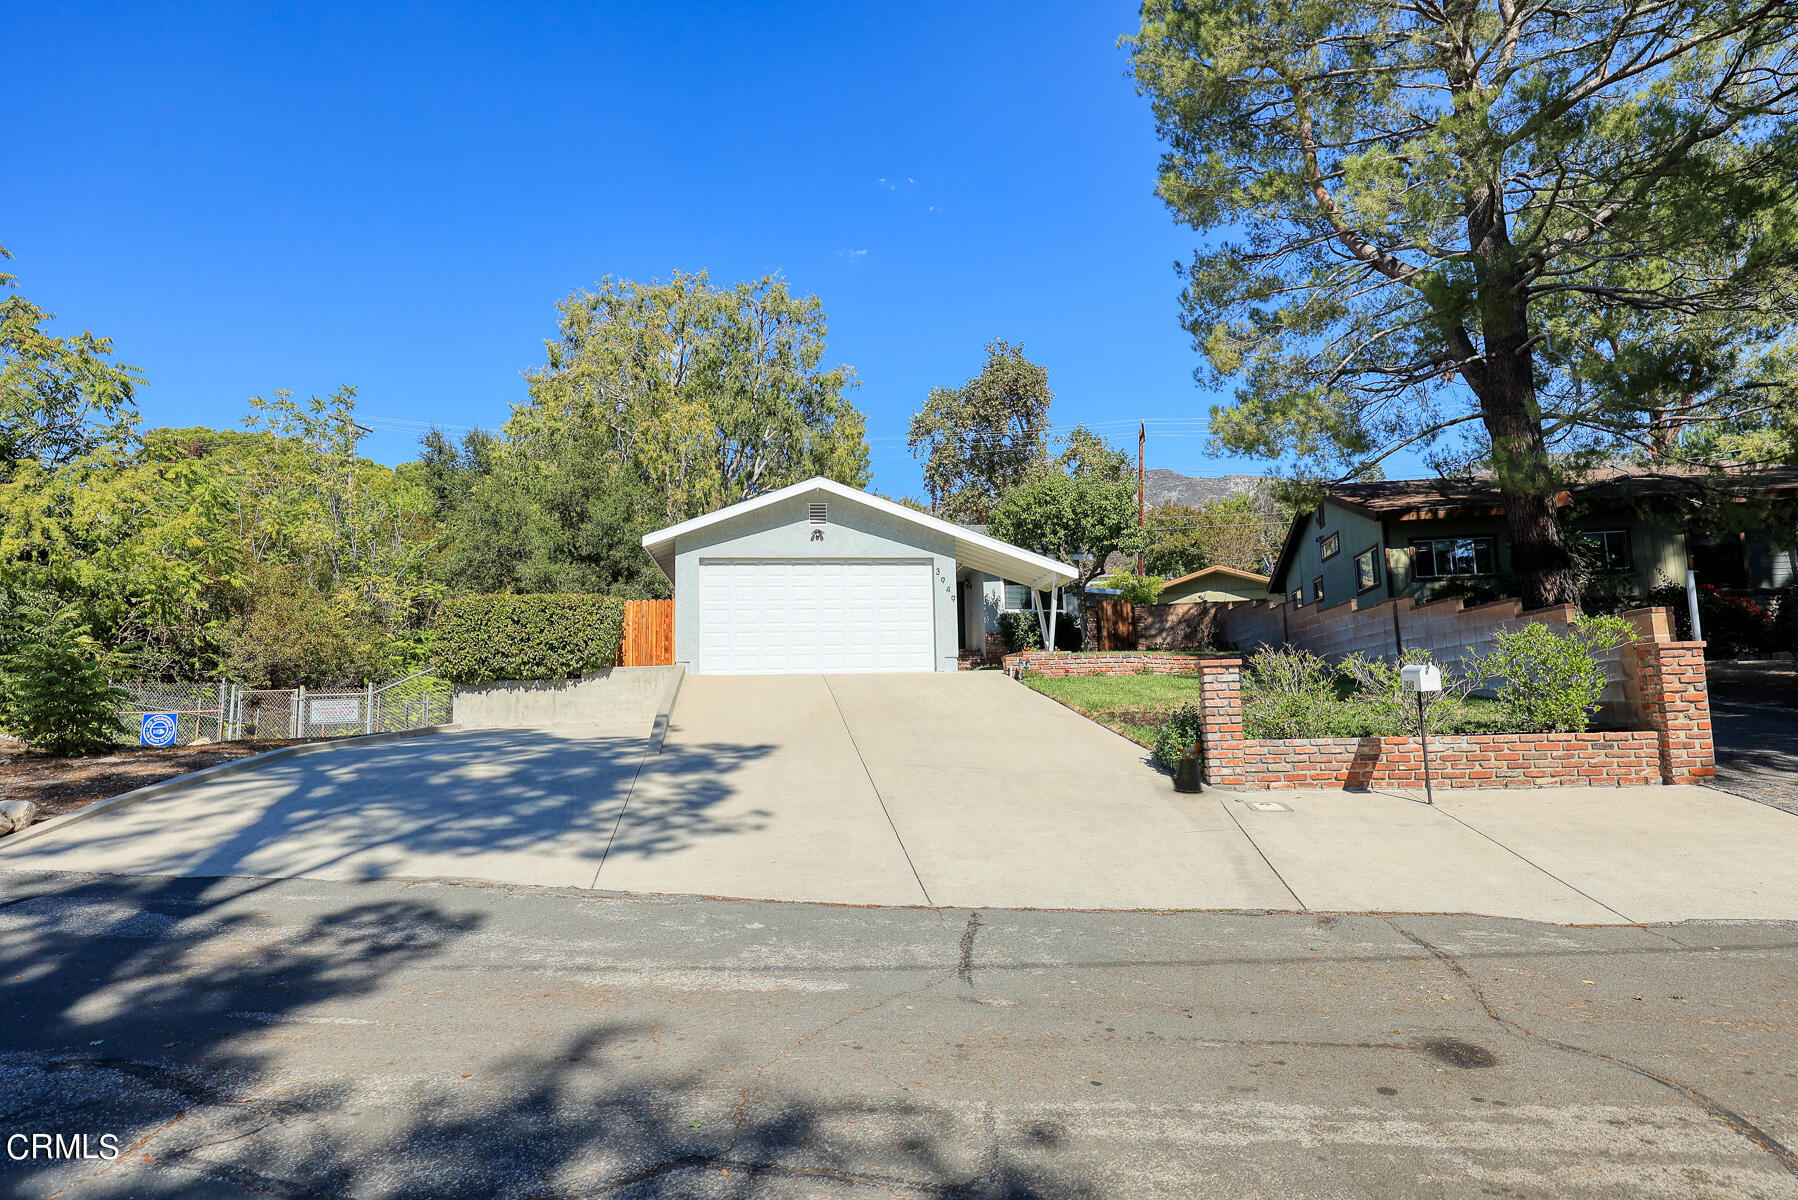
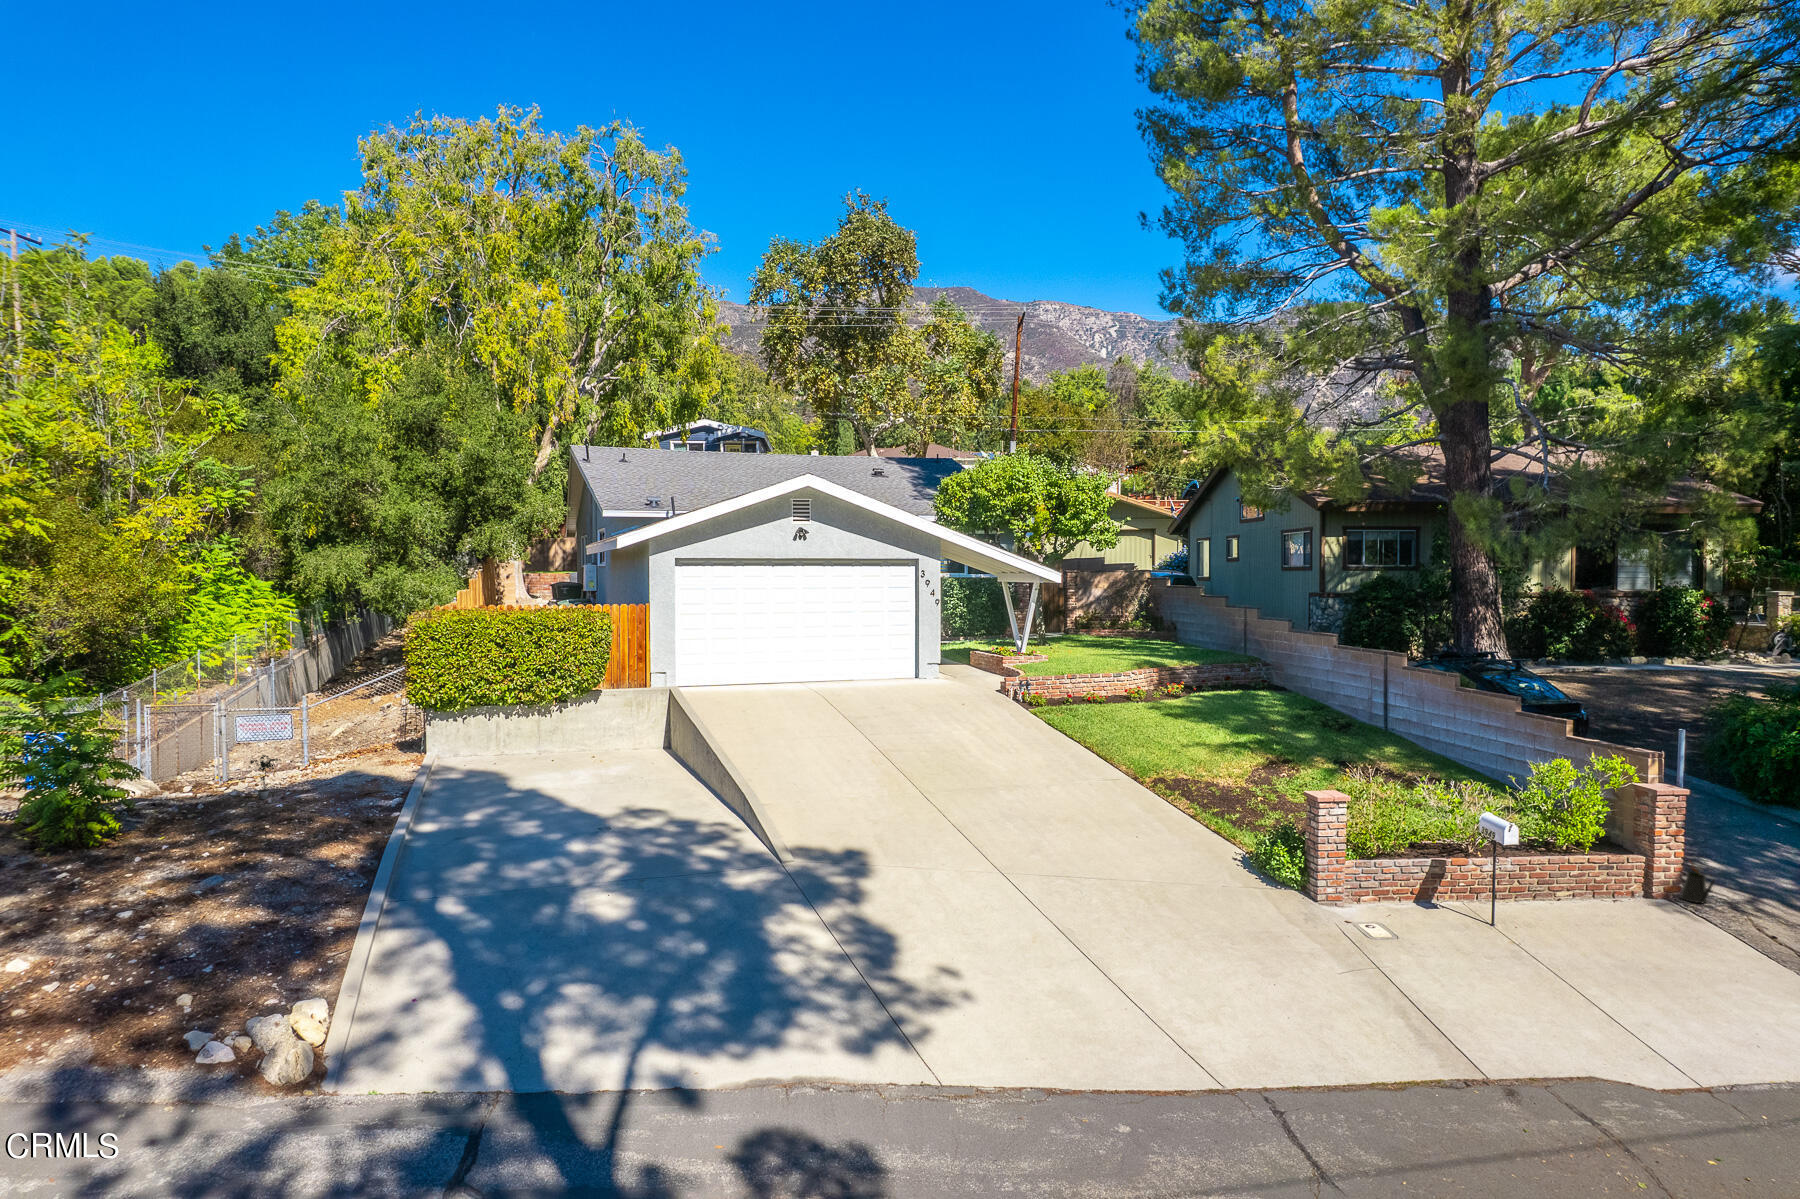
watering can: present [1165,743,1205,793] -> present [1681,863,1714,903]

